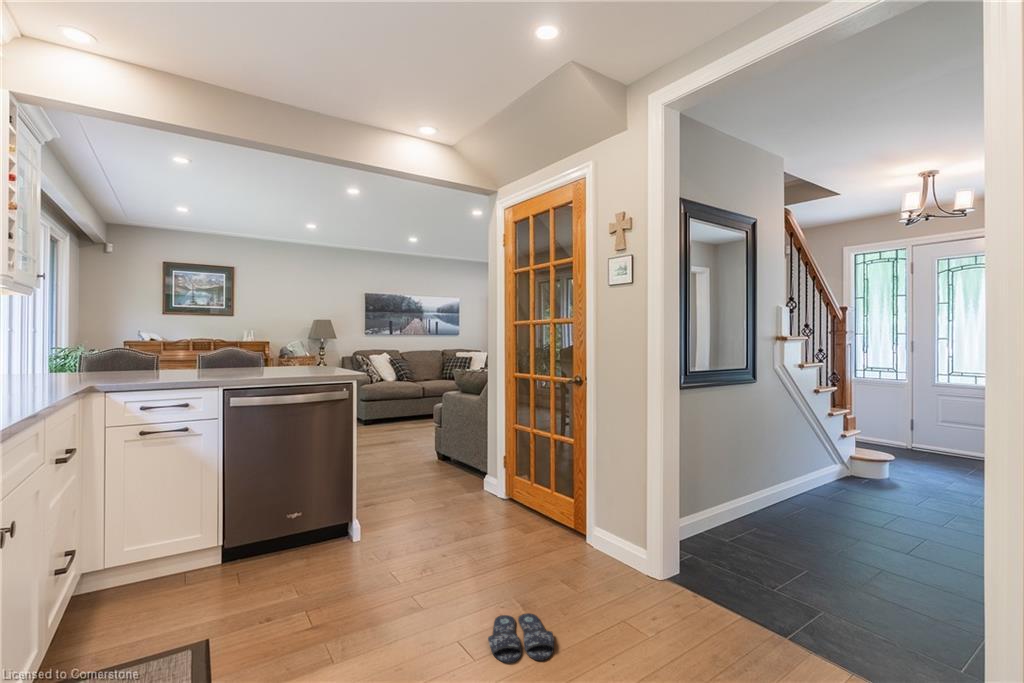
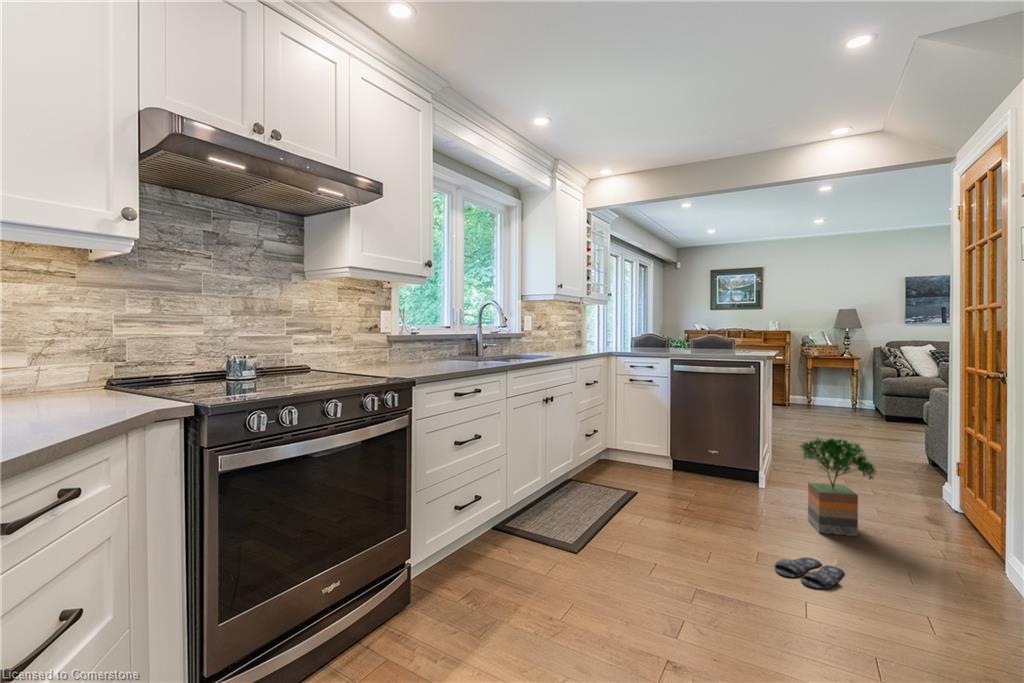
potted tree: none [430,461,509,576] -> present [800,438,876,536]

